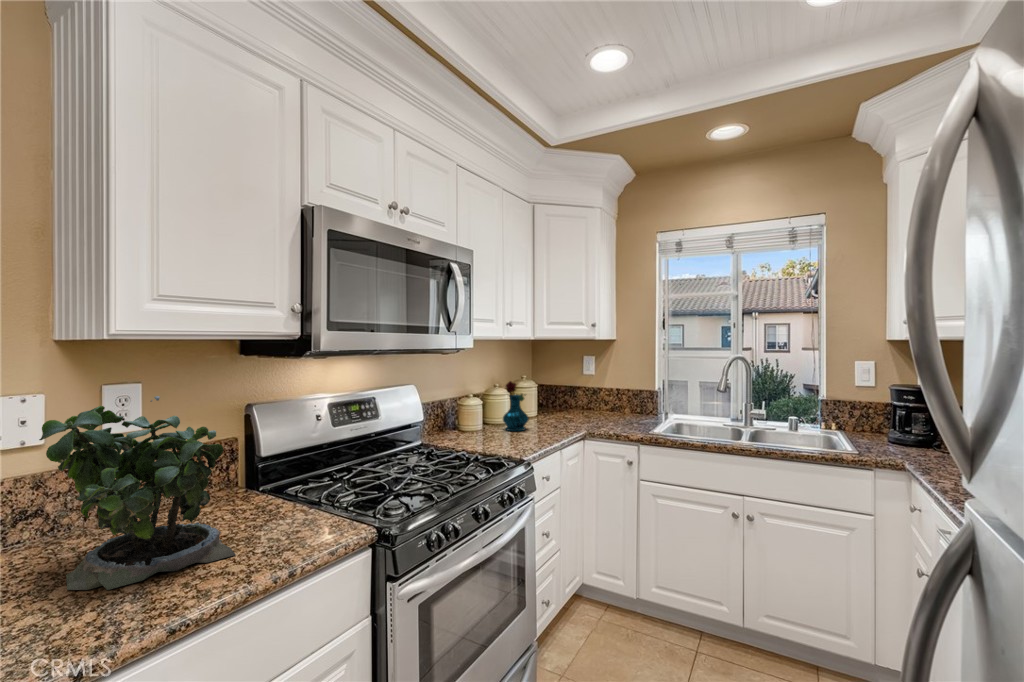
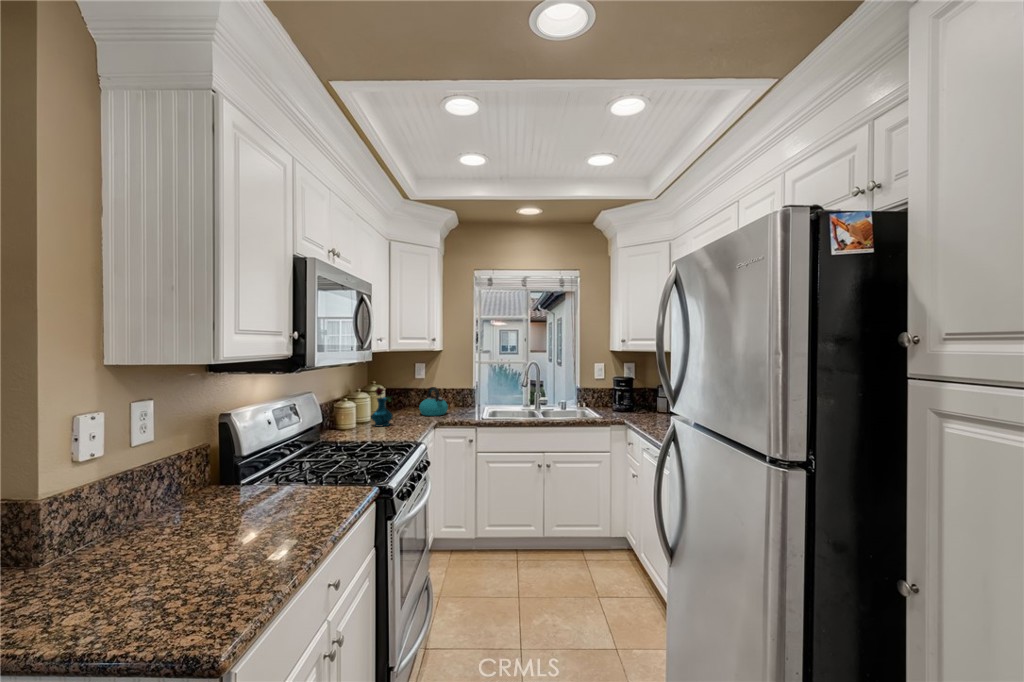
kettle: none [575,385,613,423] -> present [419,387,448,416]
potted plant: present [39,396,236,590] -> none [162,407,301,544]

